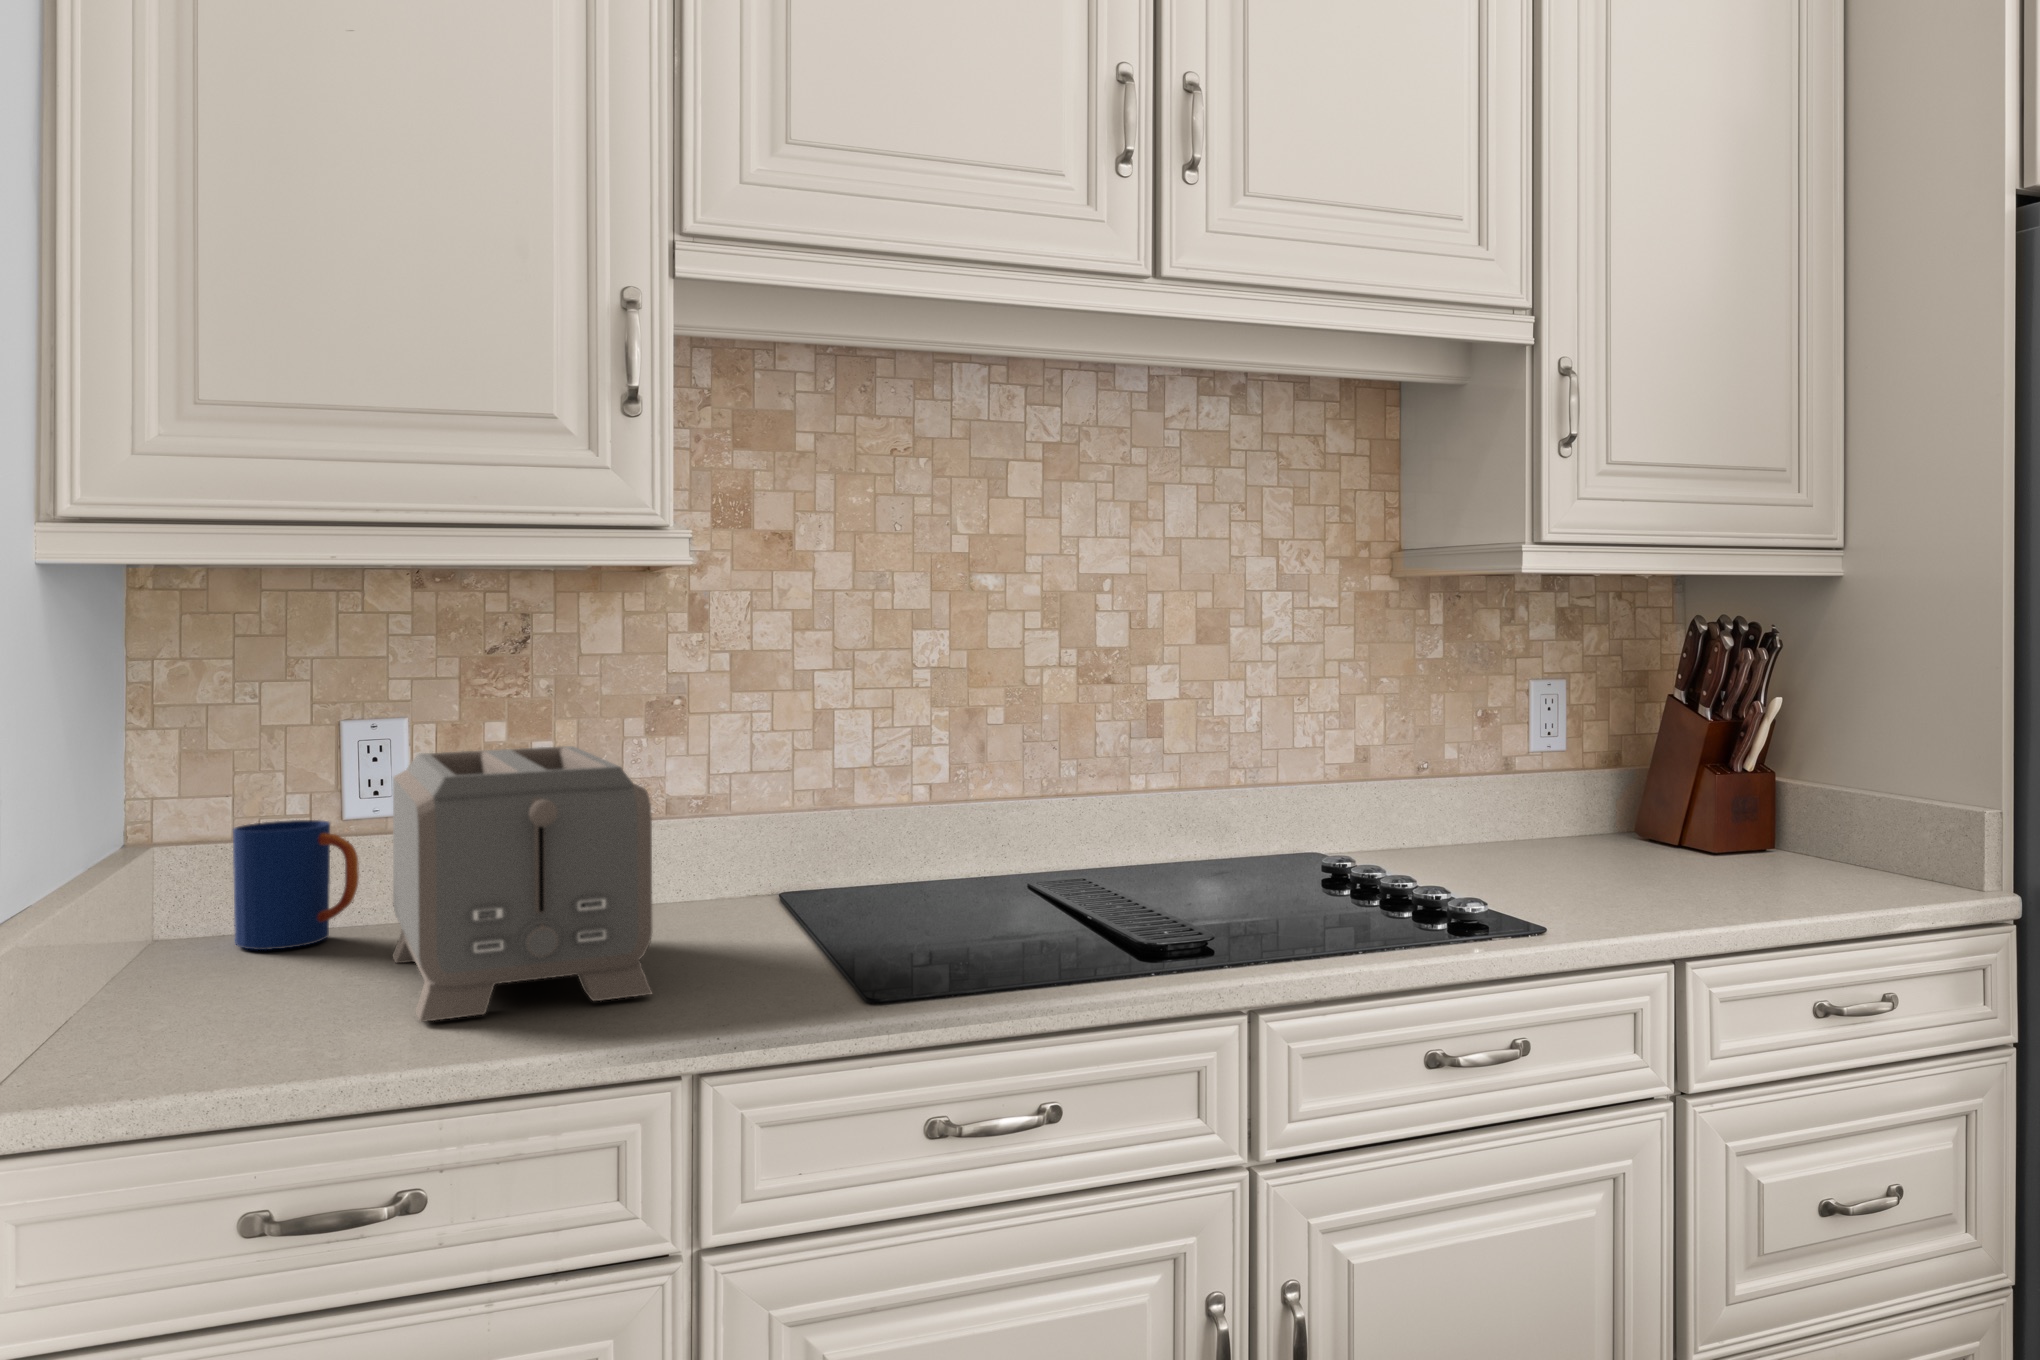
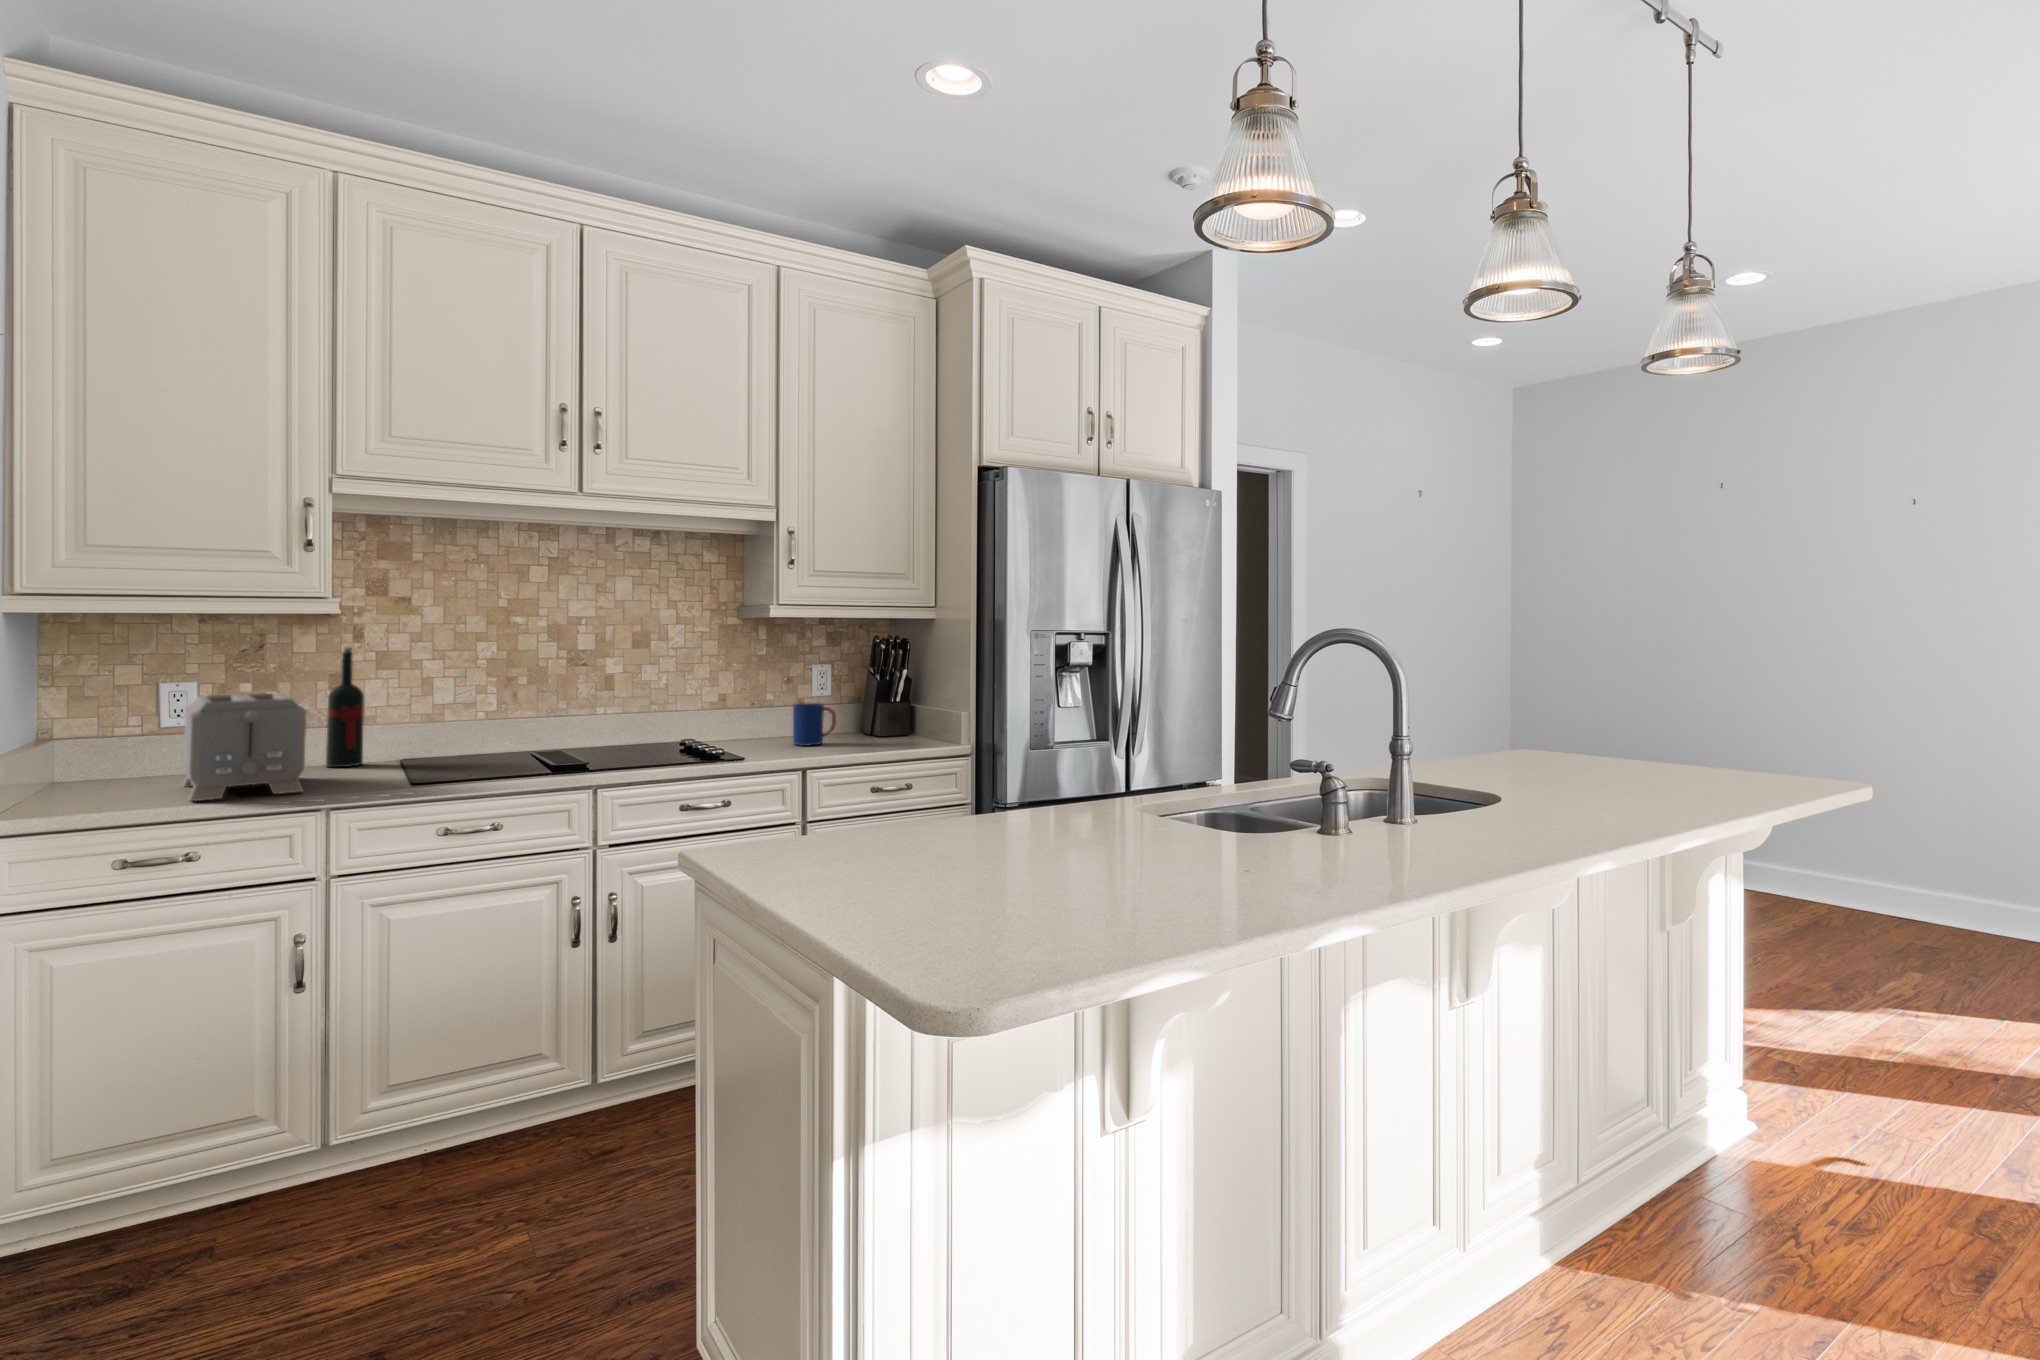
wine bottle: none [651,643,721,908] -> present [326,647,364,767]
mug: present [233,820,359,950] -> present [793,703,836,746]

